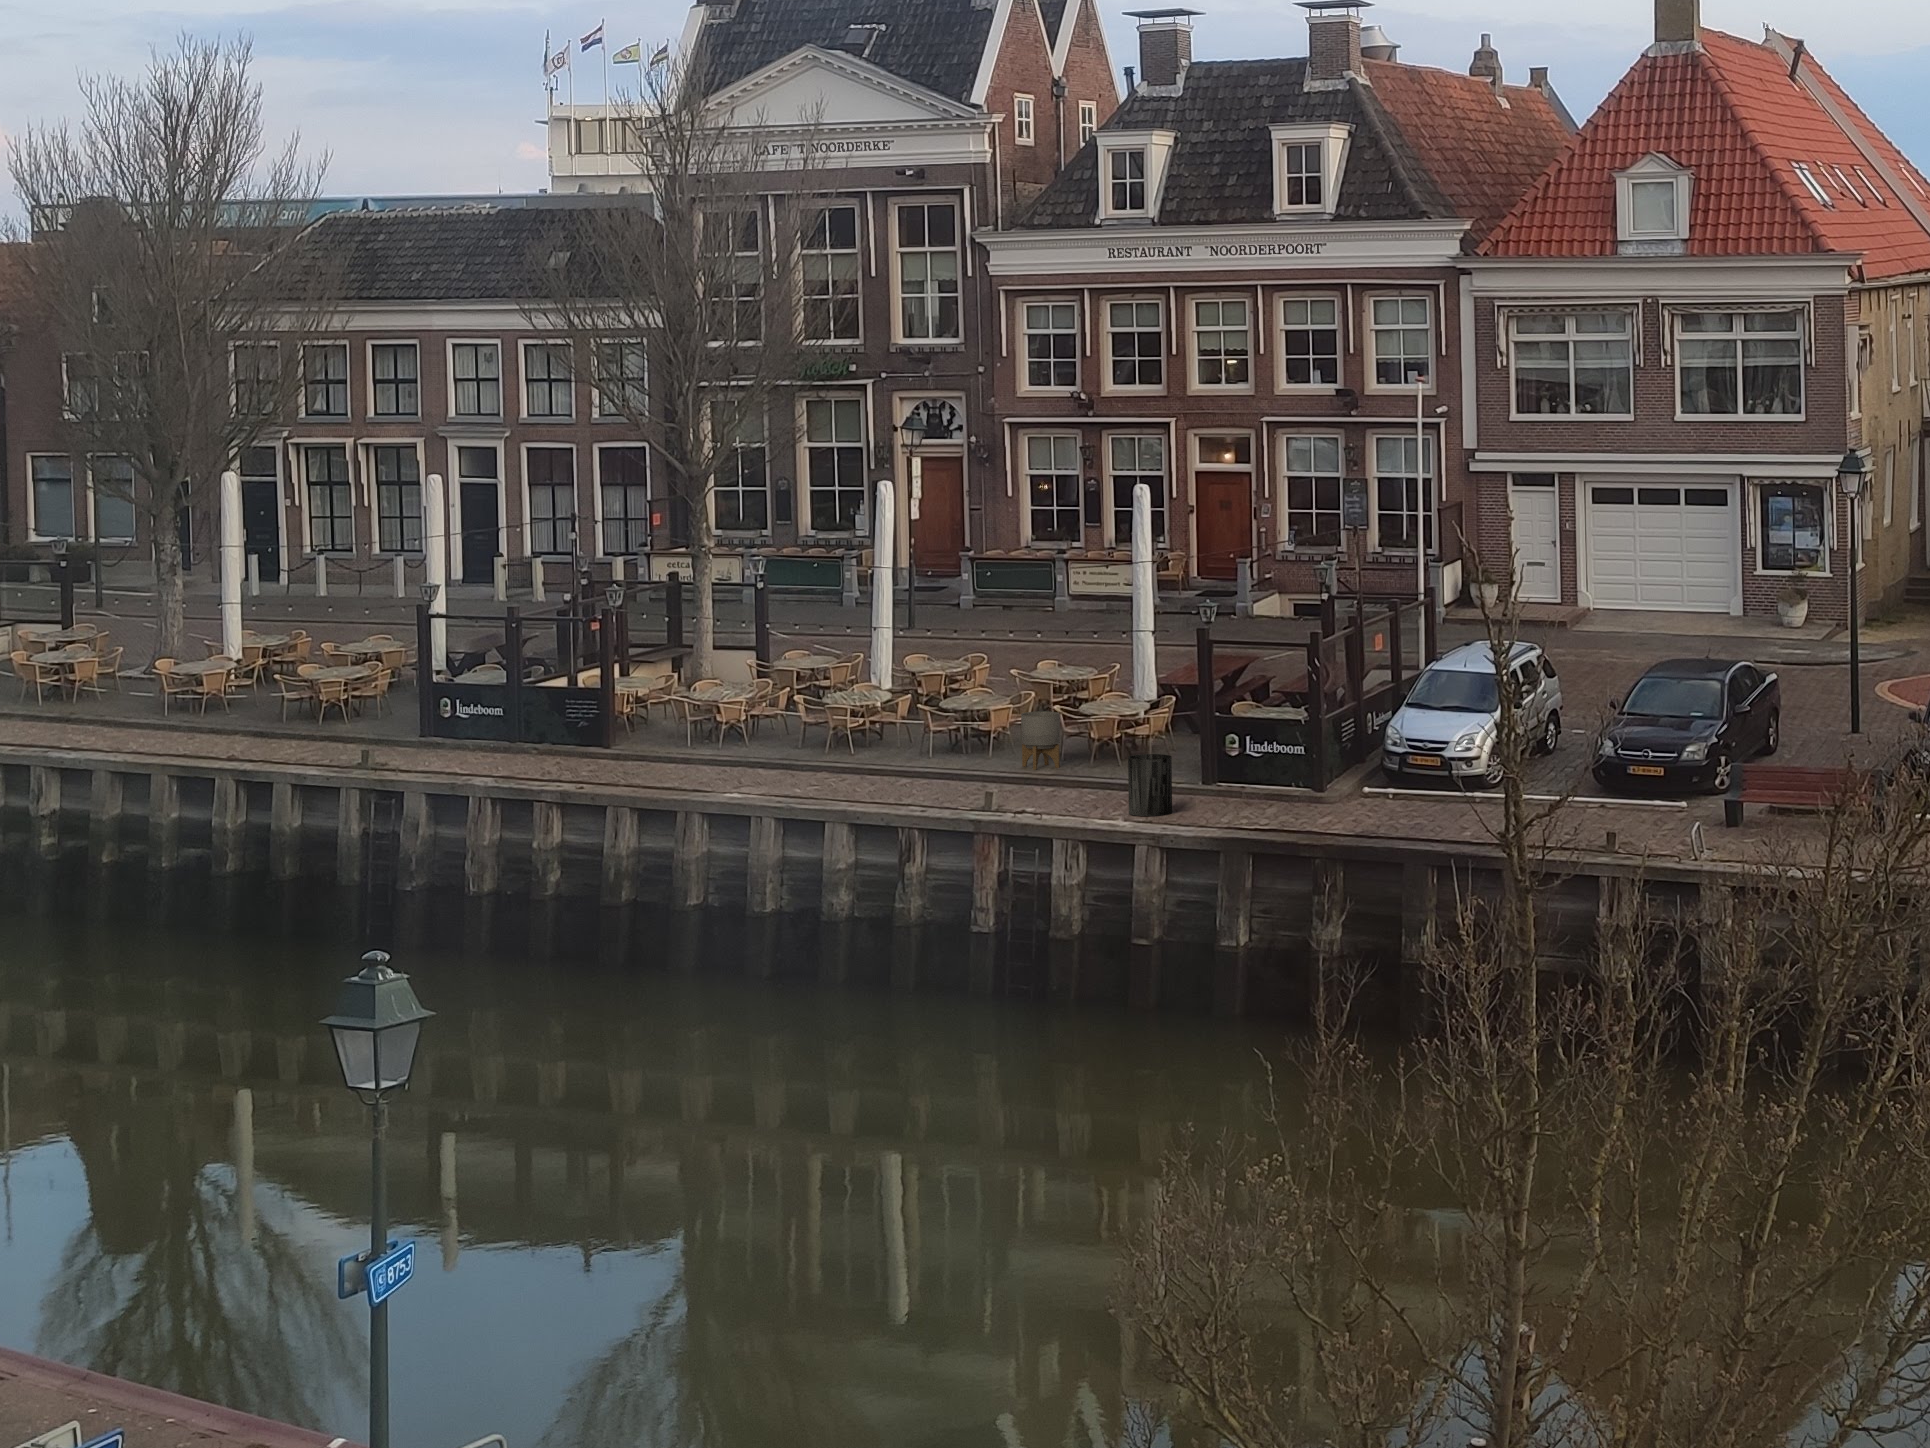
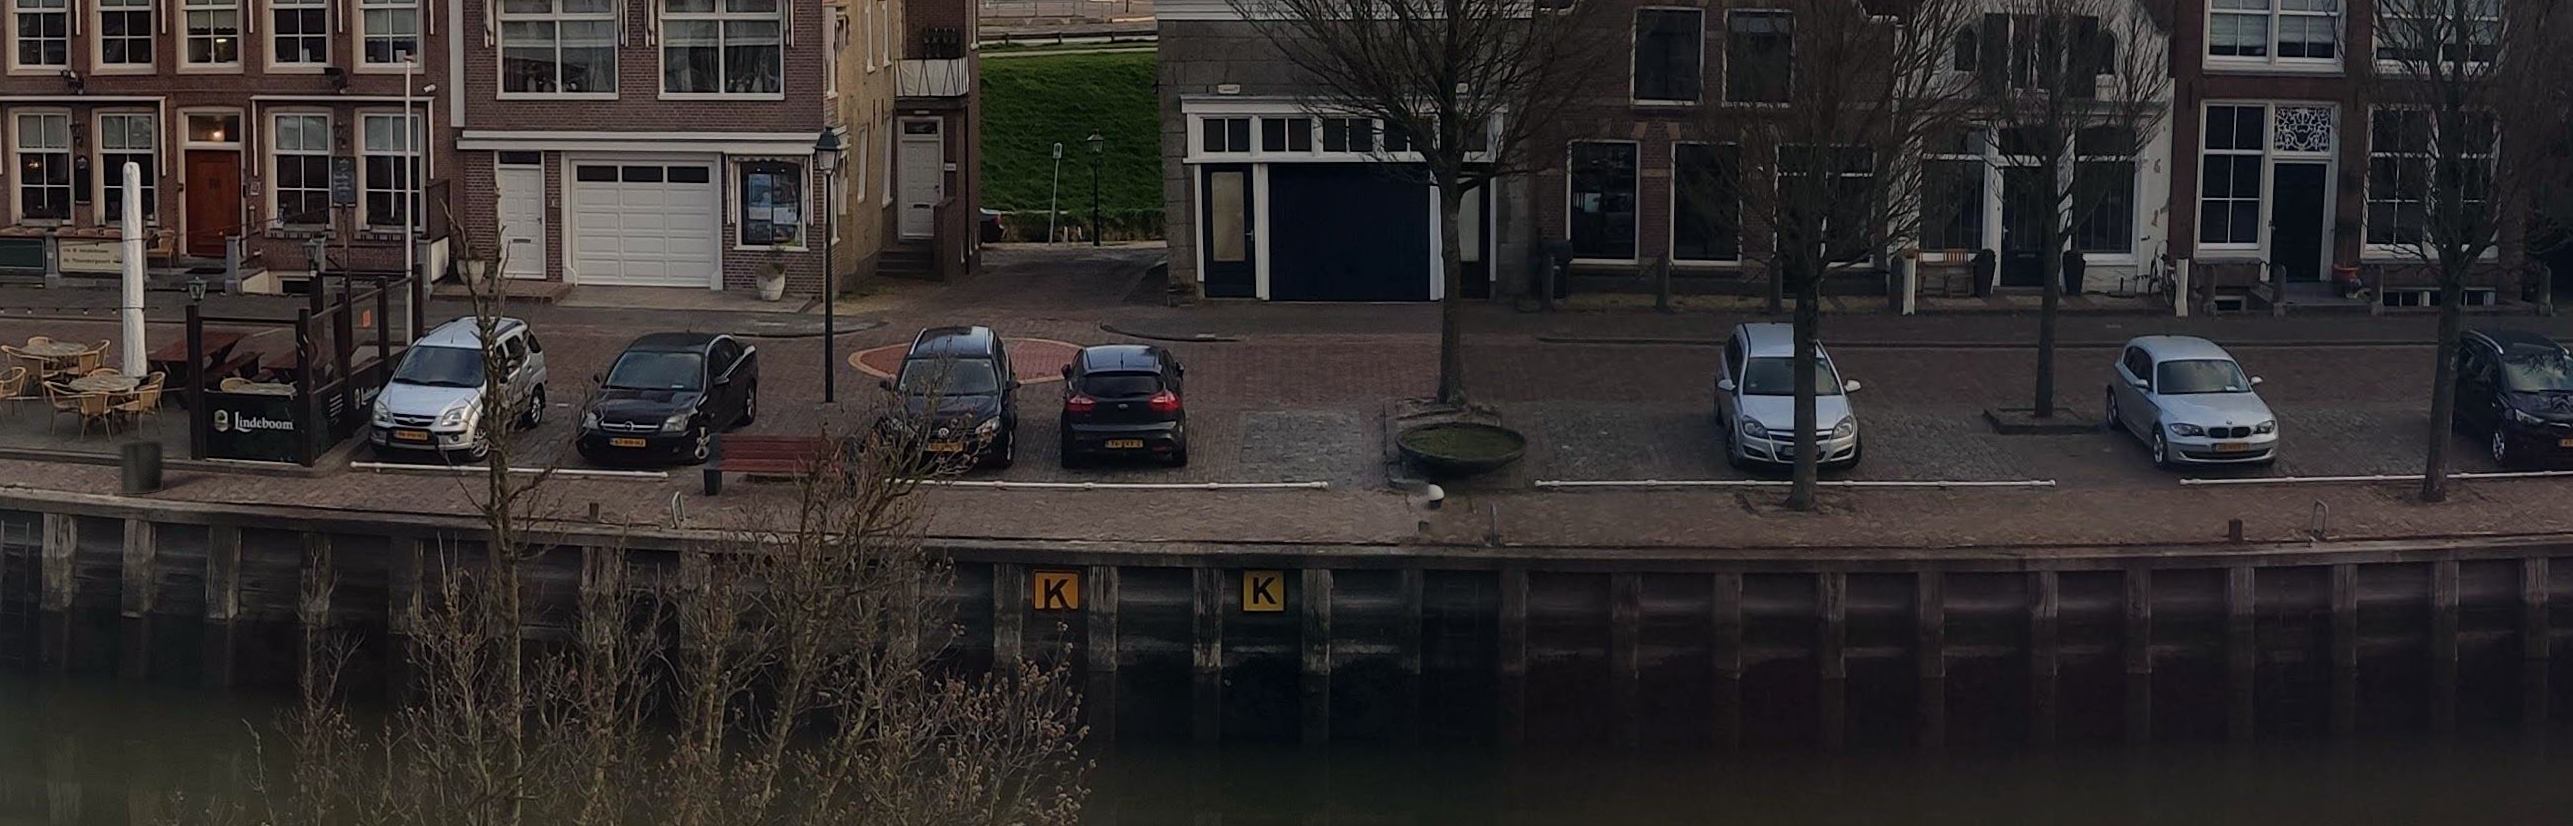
planter: present [1021,711,1060,770] -> none [10,403,50,455]

